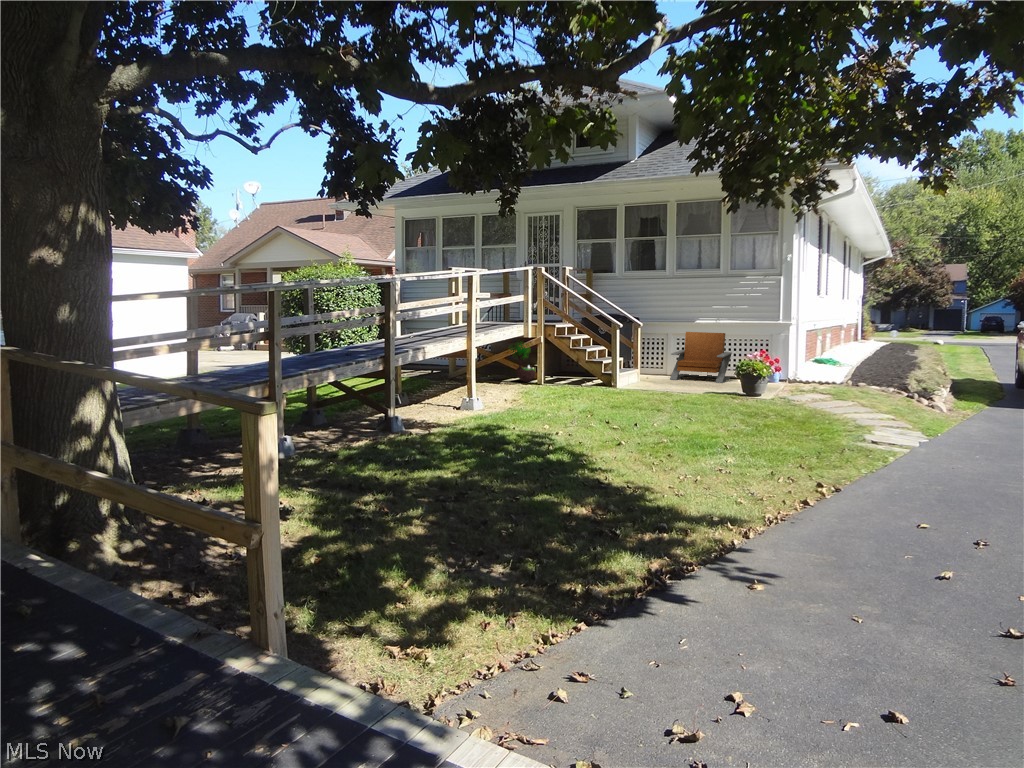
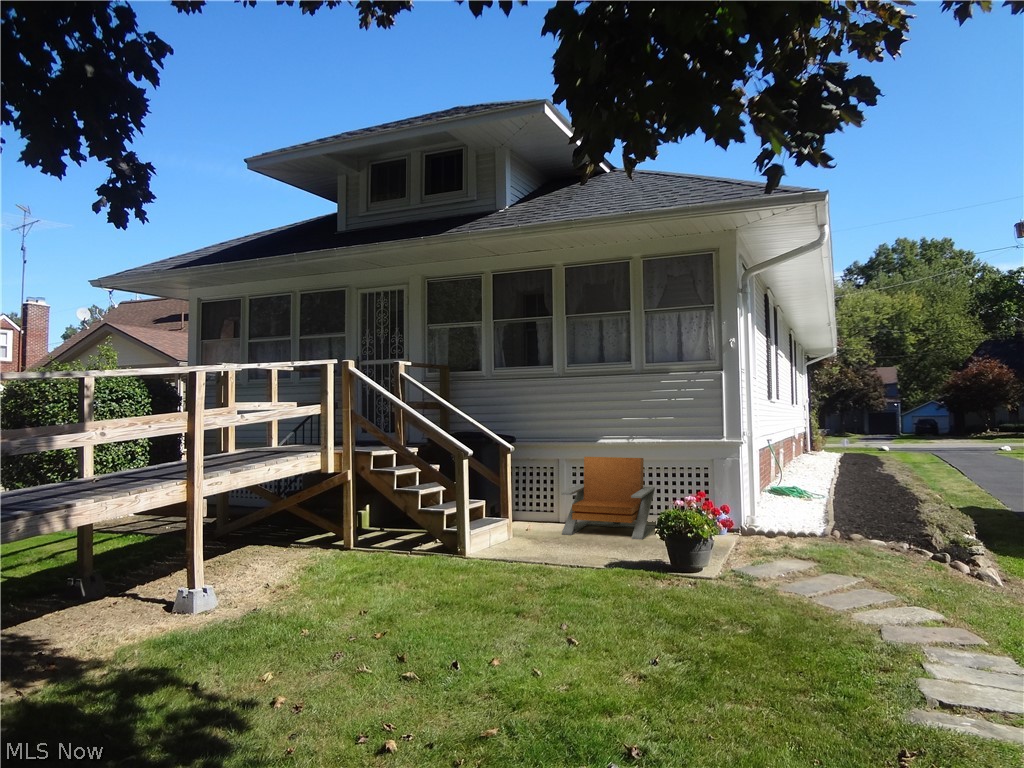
potted tree: present [510,343,535,382] -> none [293,475,340,547]

